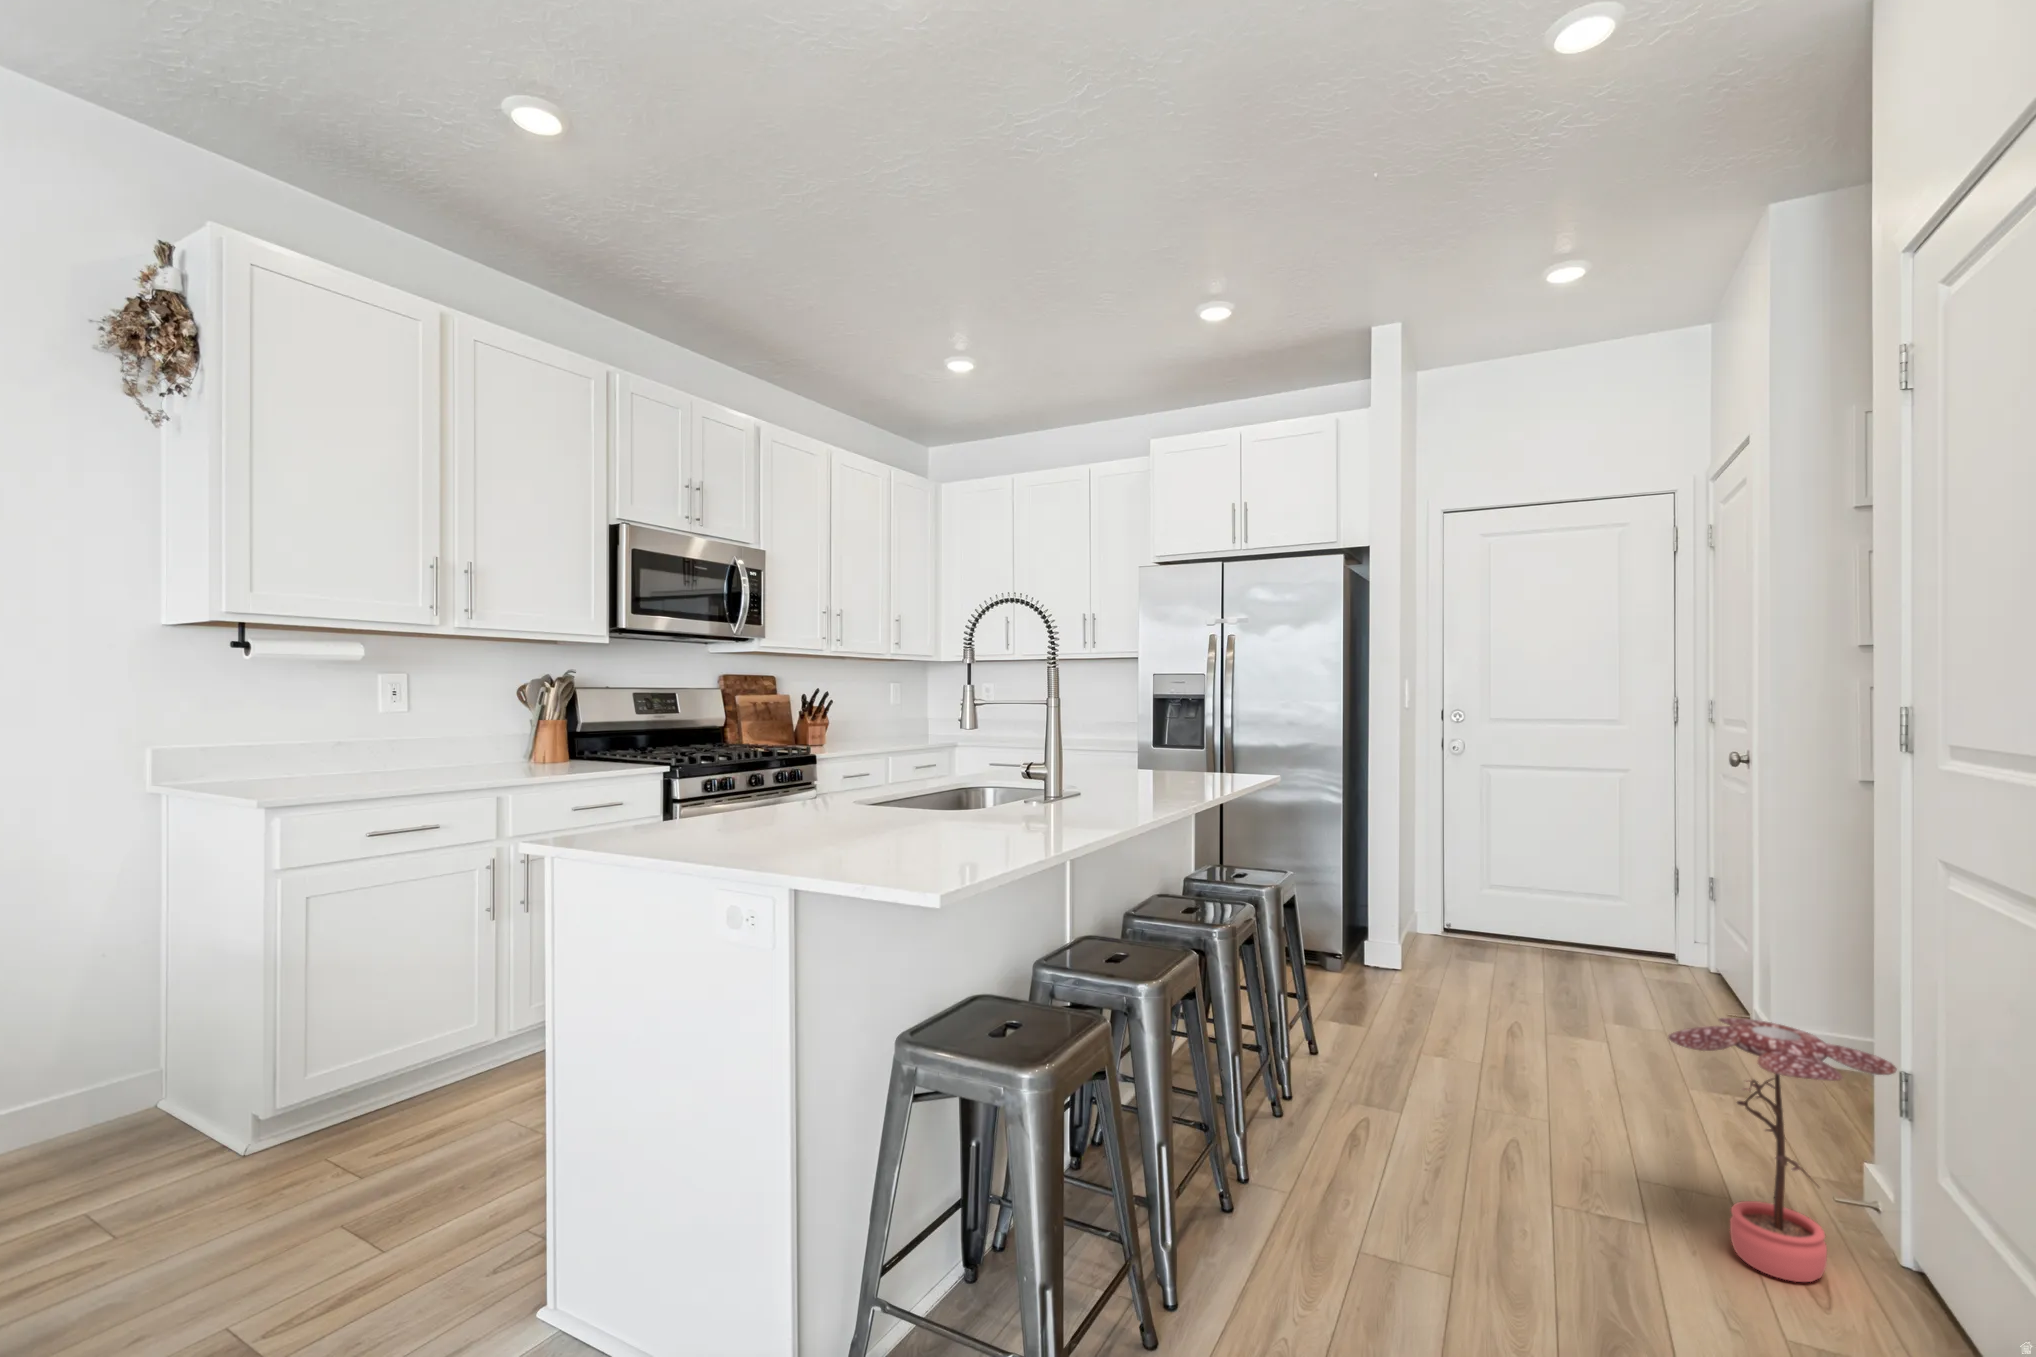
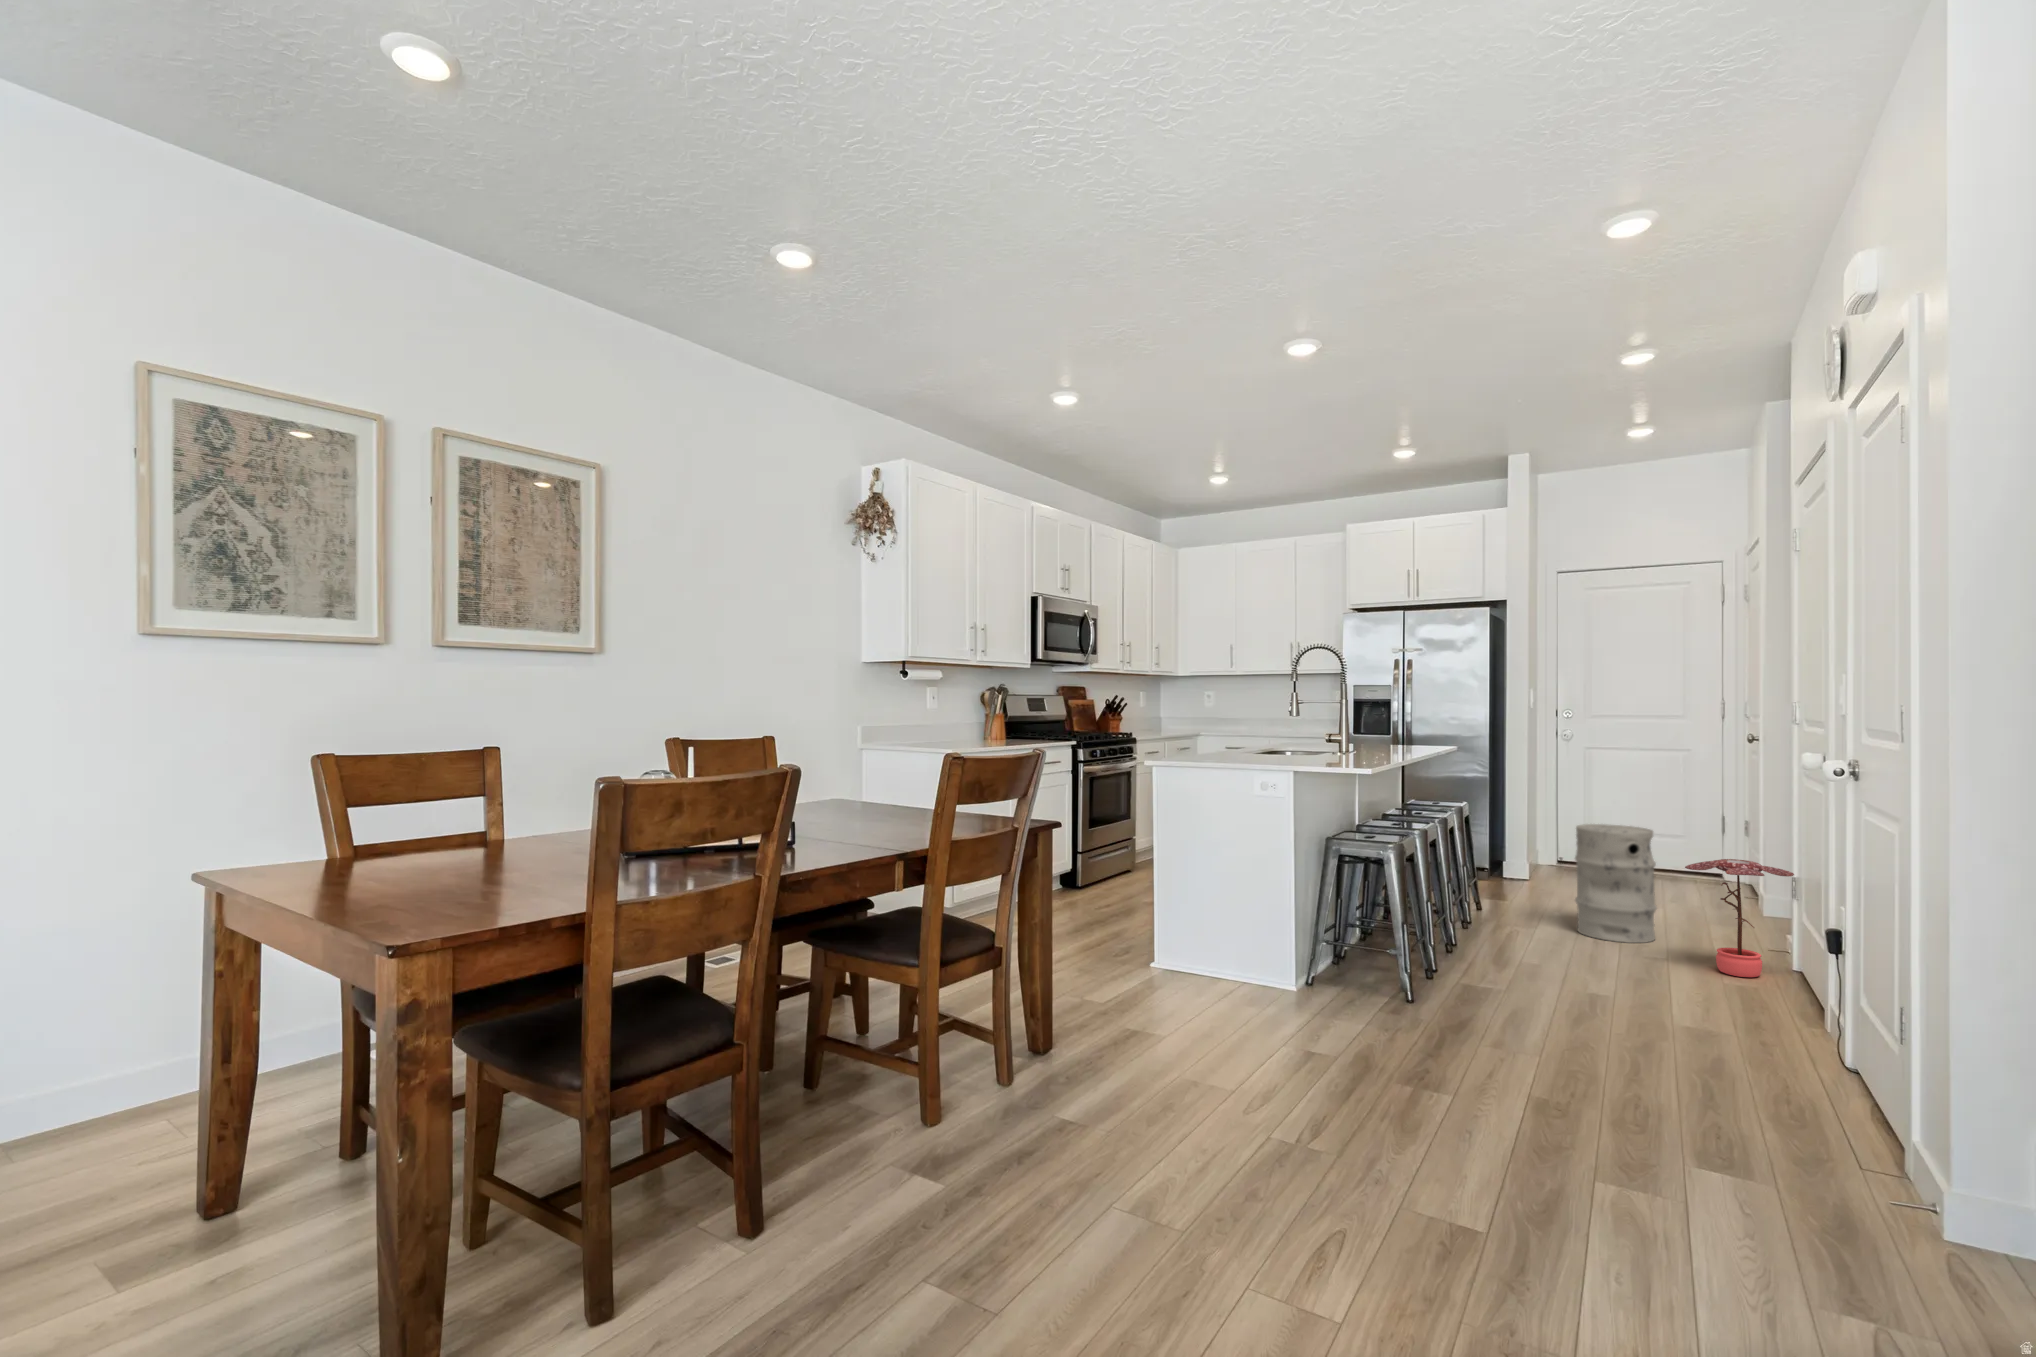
trash can: none [1459,915,1602,1147] -> present [1575,824,1657,943]

